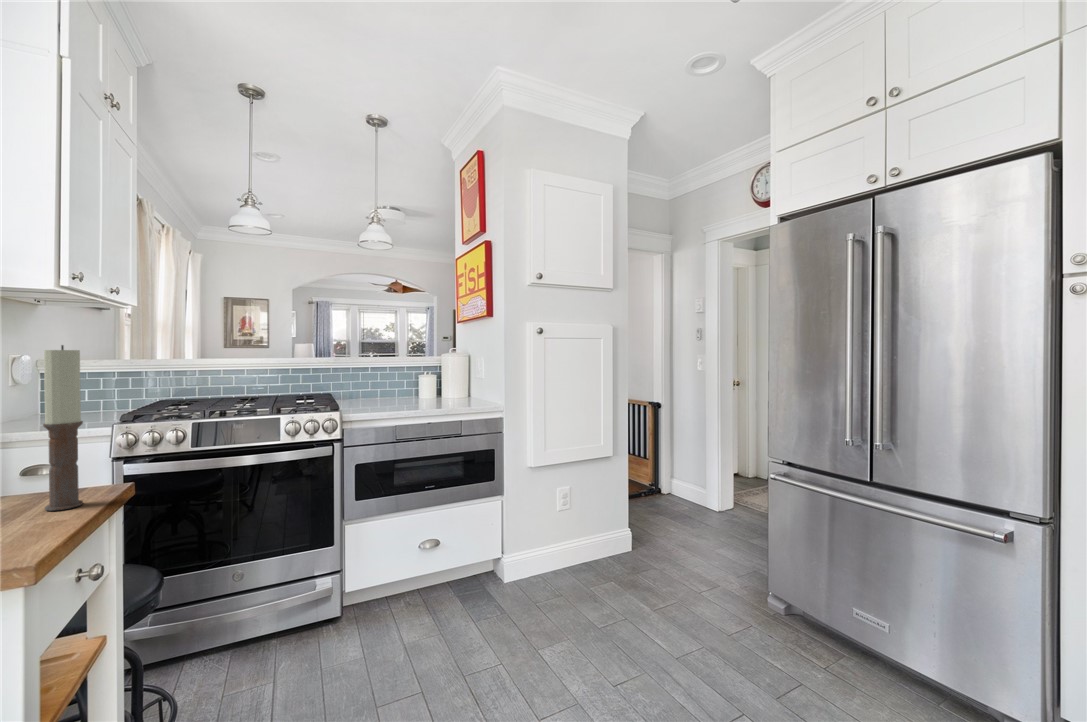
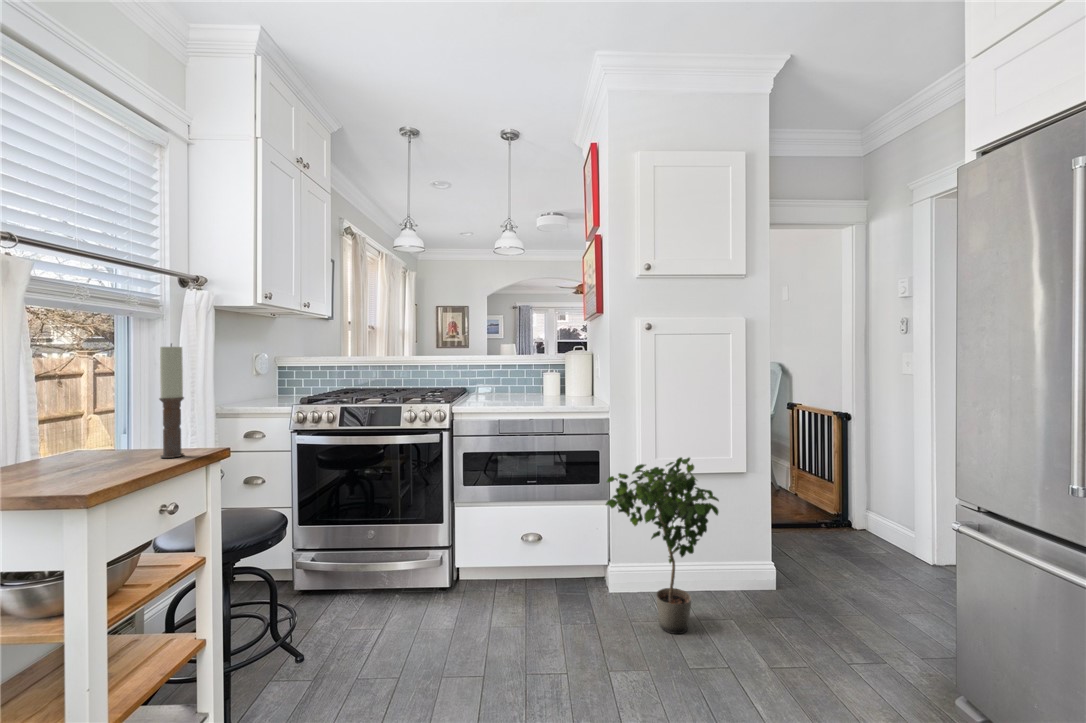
potted plant: none [520,449,615,606] -> present [606,457,719,634]

